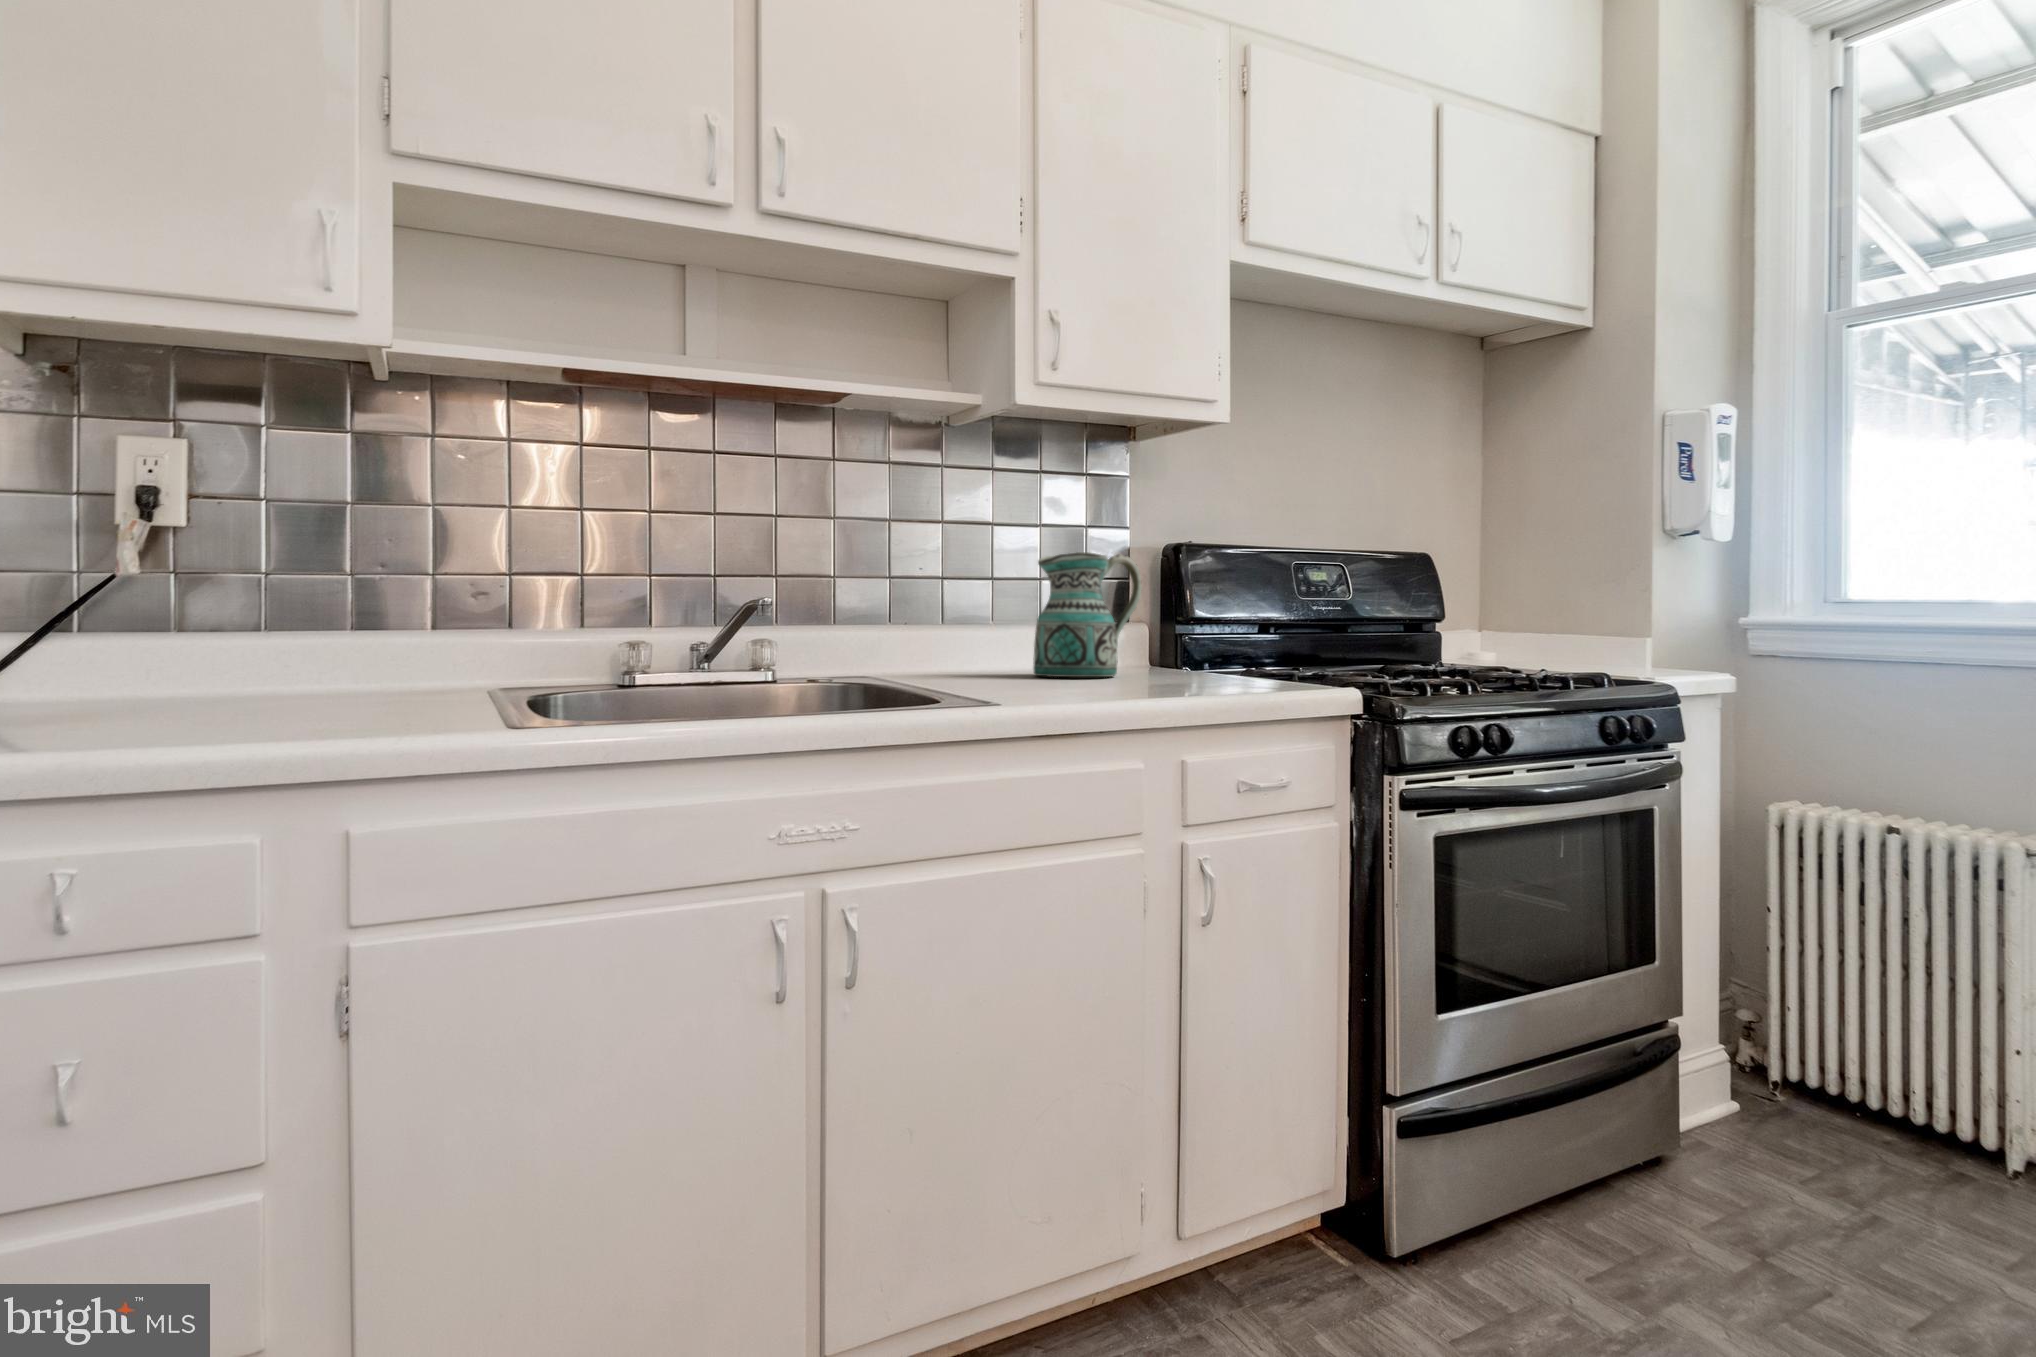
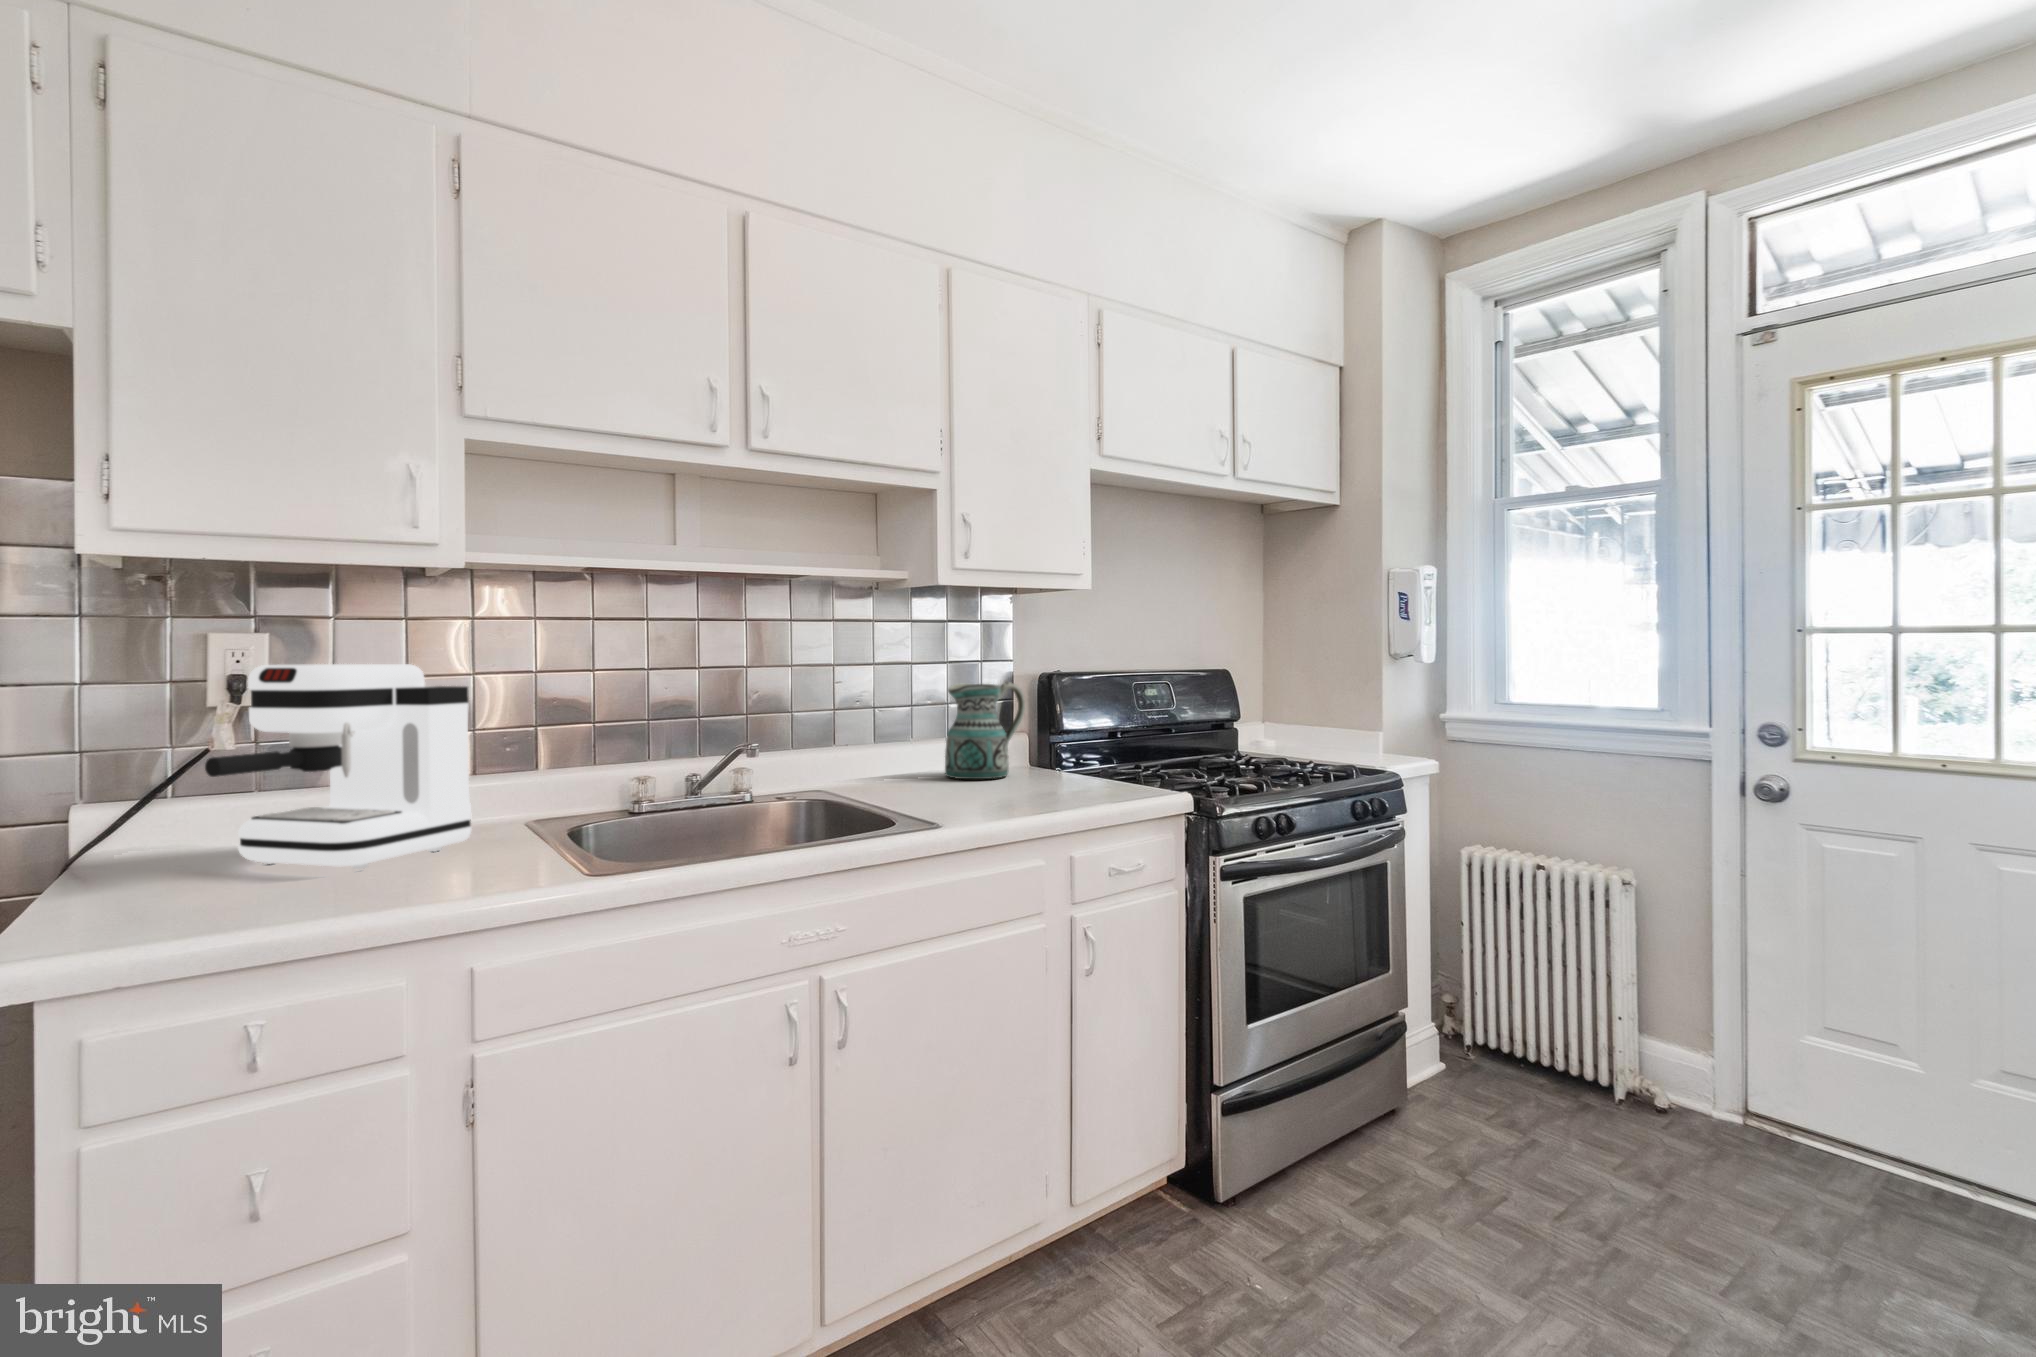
coffee maker: none [70,459,406,714] -> present [205,664,471,869]

